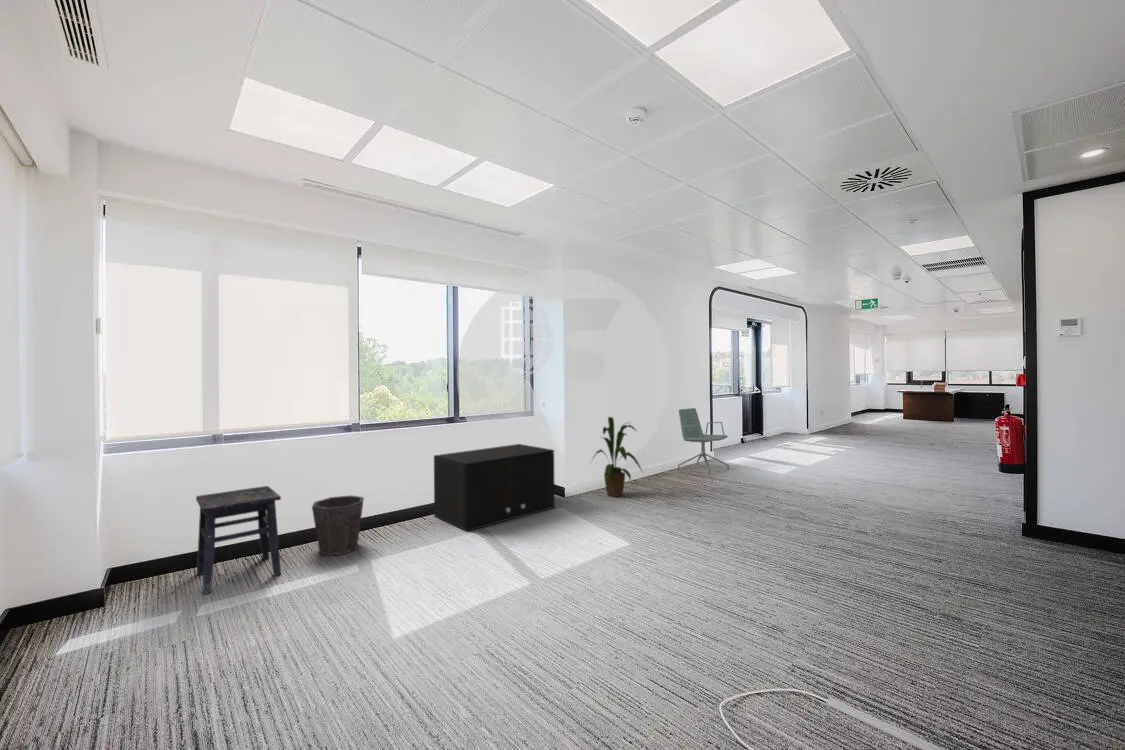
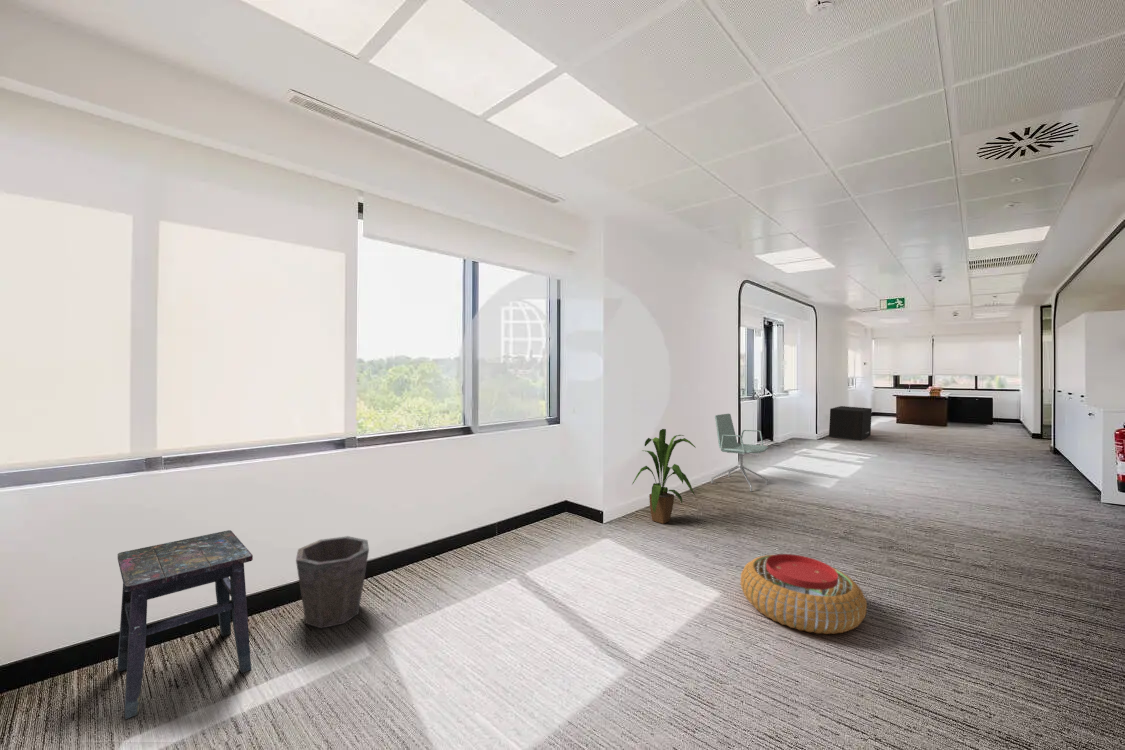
storage cabinet: present [434,444,555,531] -> present [829,406,872,440]
pouf: none [646,506,737,558] -> present [740,554,867,634]

